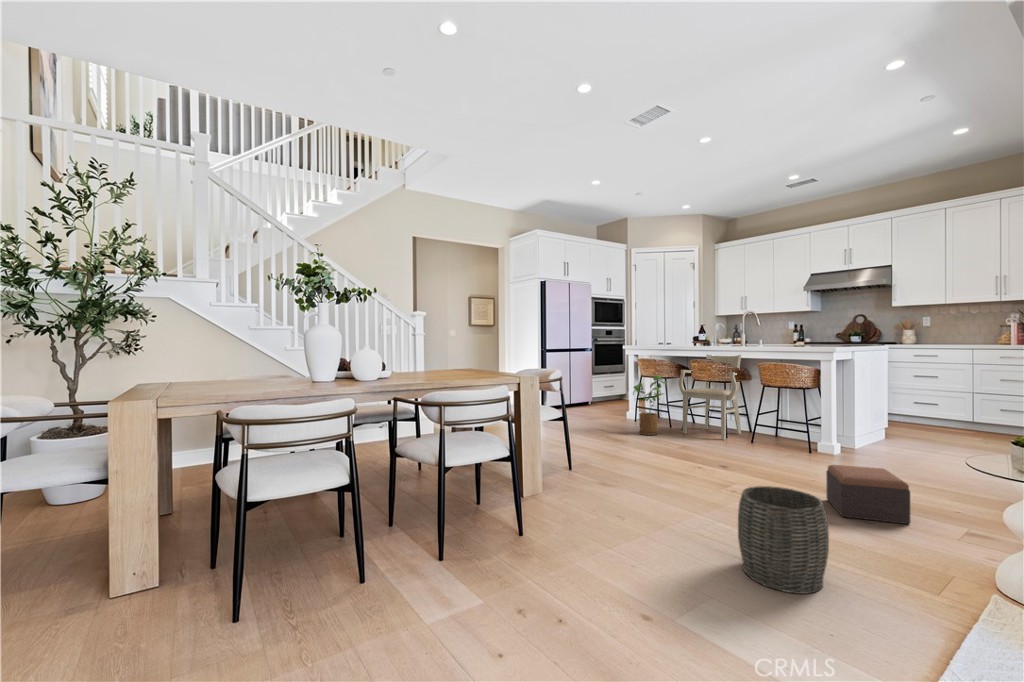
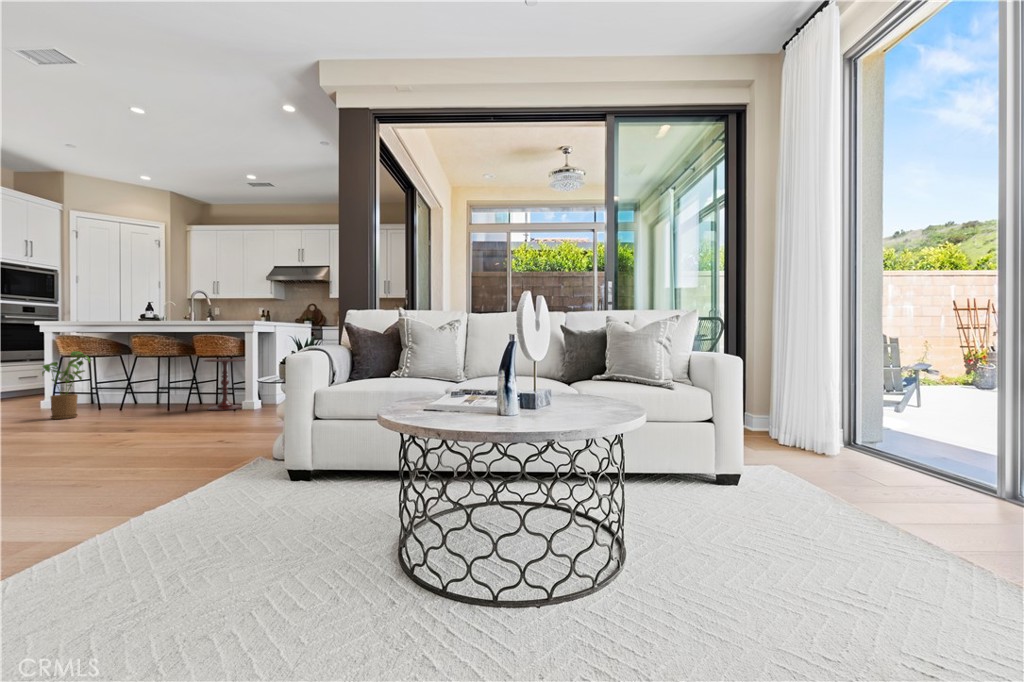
armchair: present [679,354,741,440] -> none [110,331,184,413]
side table: none [767,387,815,448] -> present [203,359,246,411]
footstool: present [826,465,911,524] -> none [214,404,263,443]
woven basket: present [738,486,829,594] -> none [72,414,156,492]

